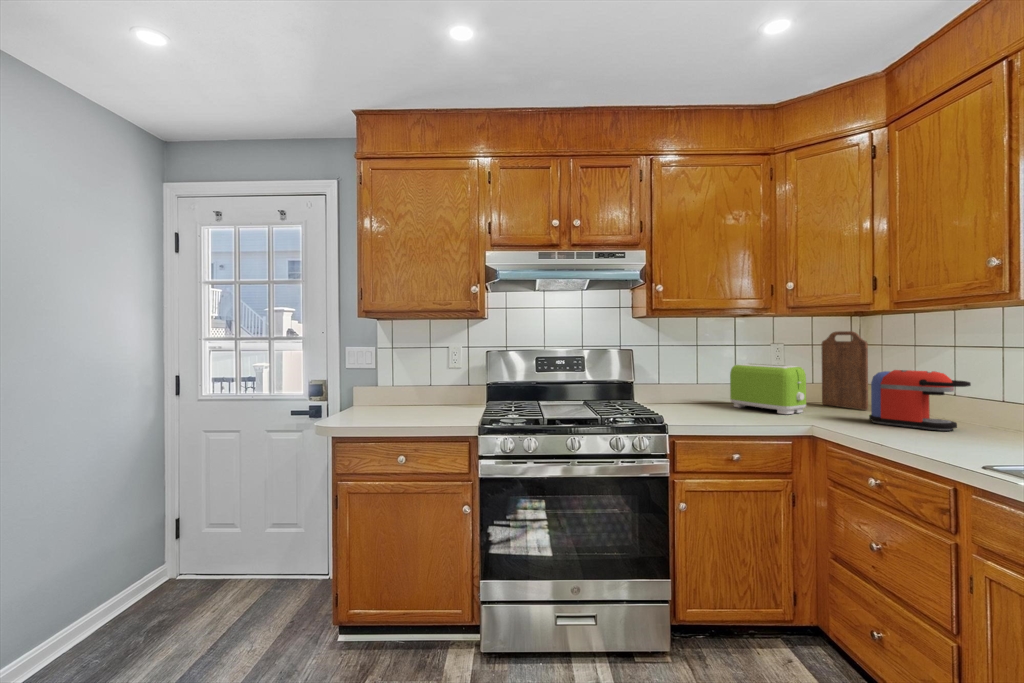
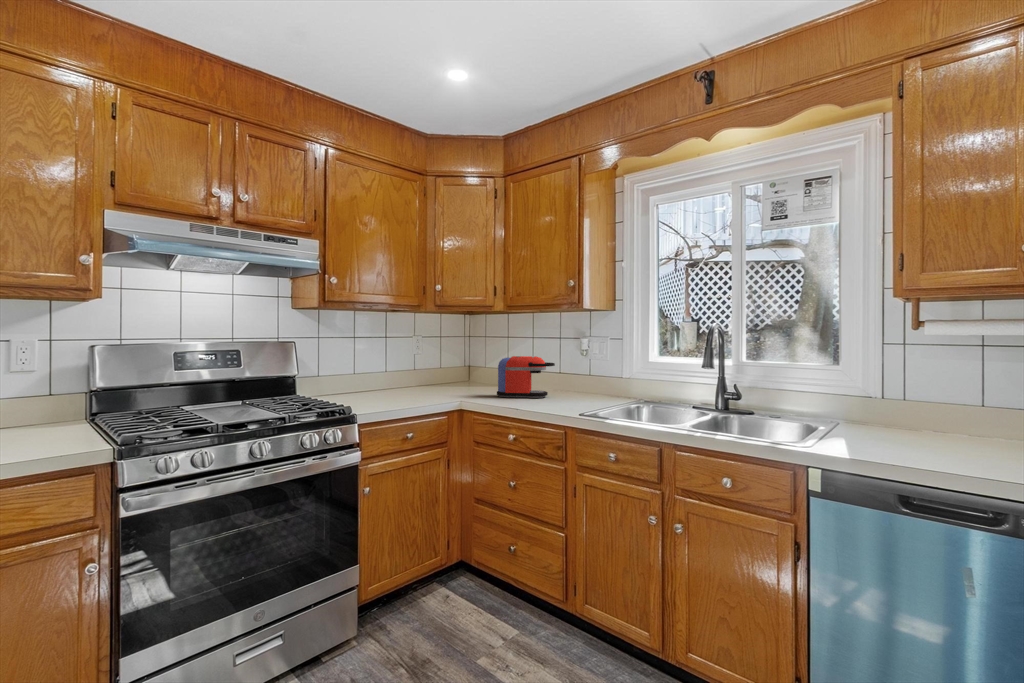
cutting board: present [822,331,868,410] -> none [456,328,489,389]
toaster: present [730,363,806,414] -> none [391,355,452,397]

